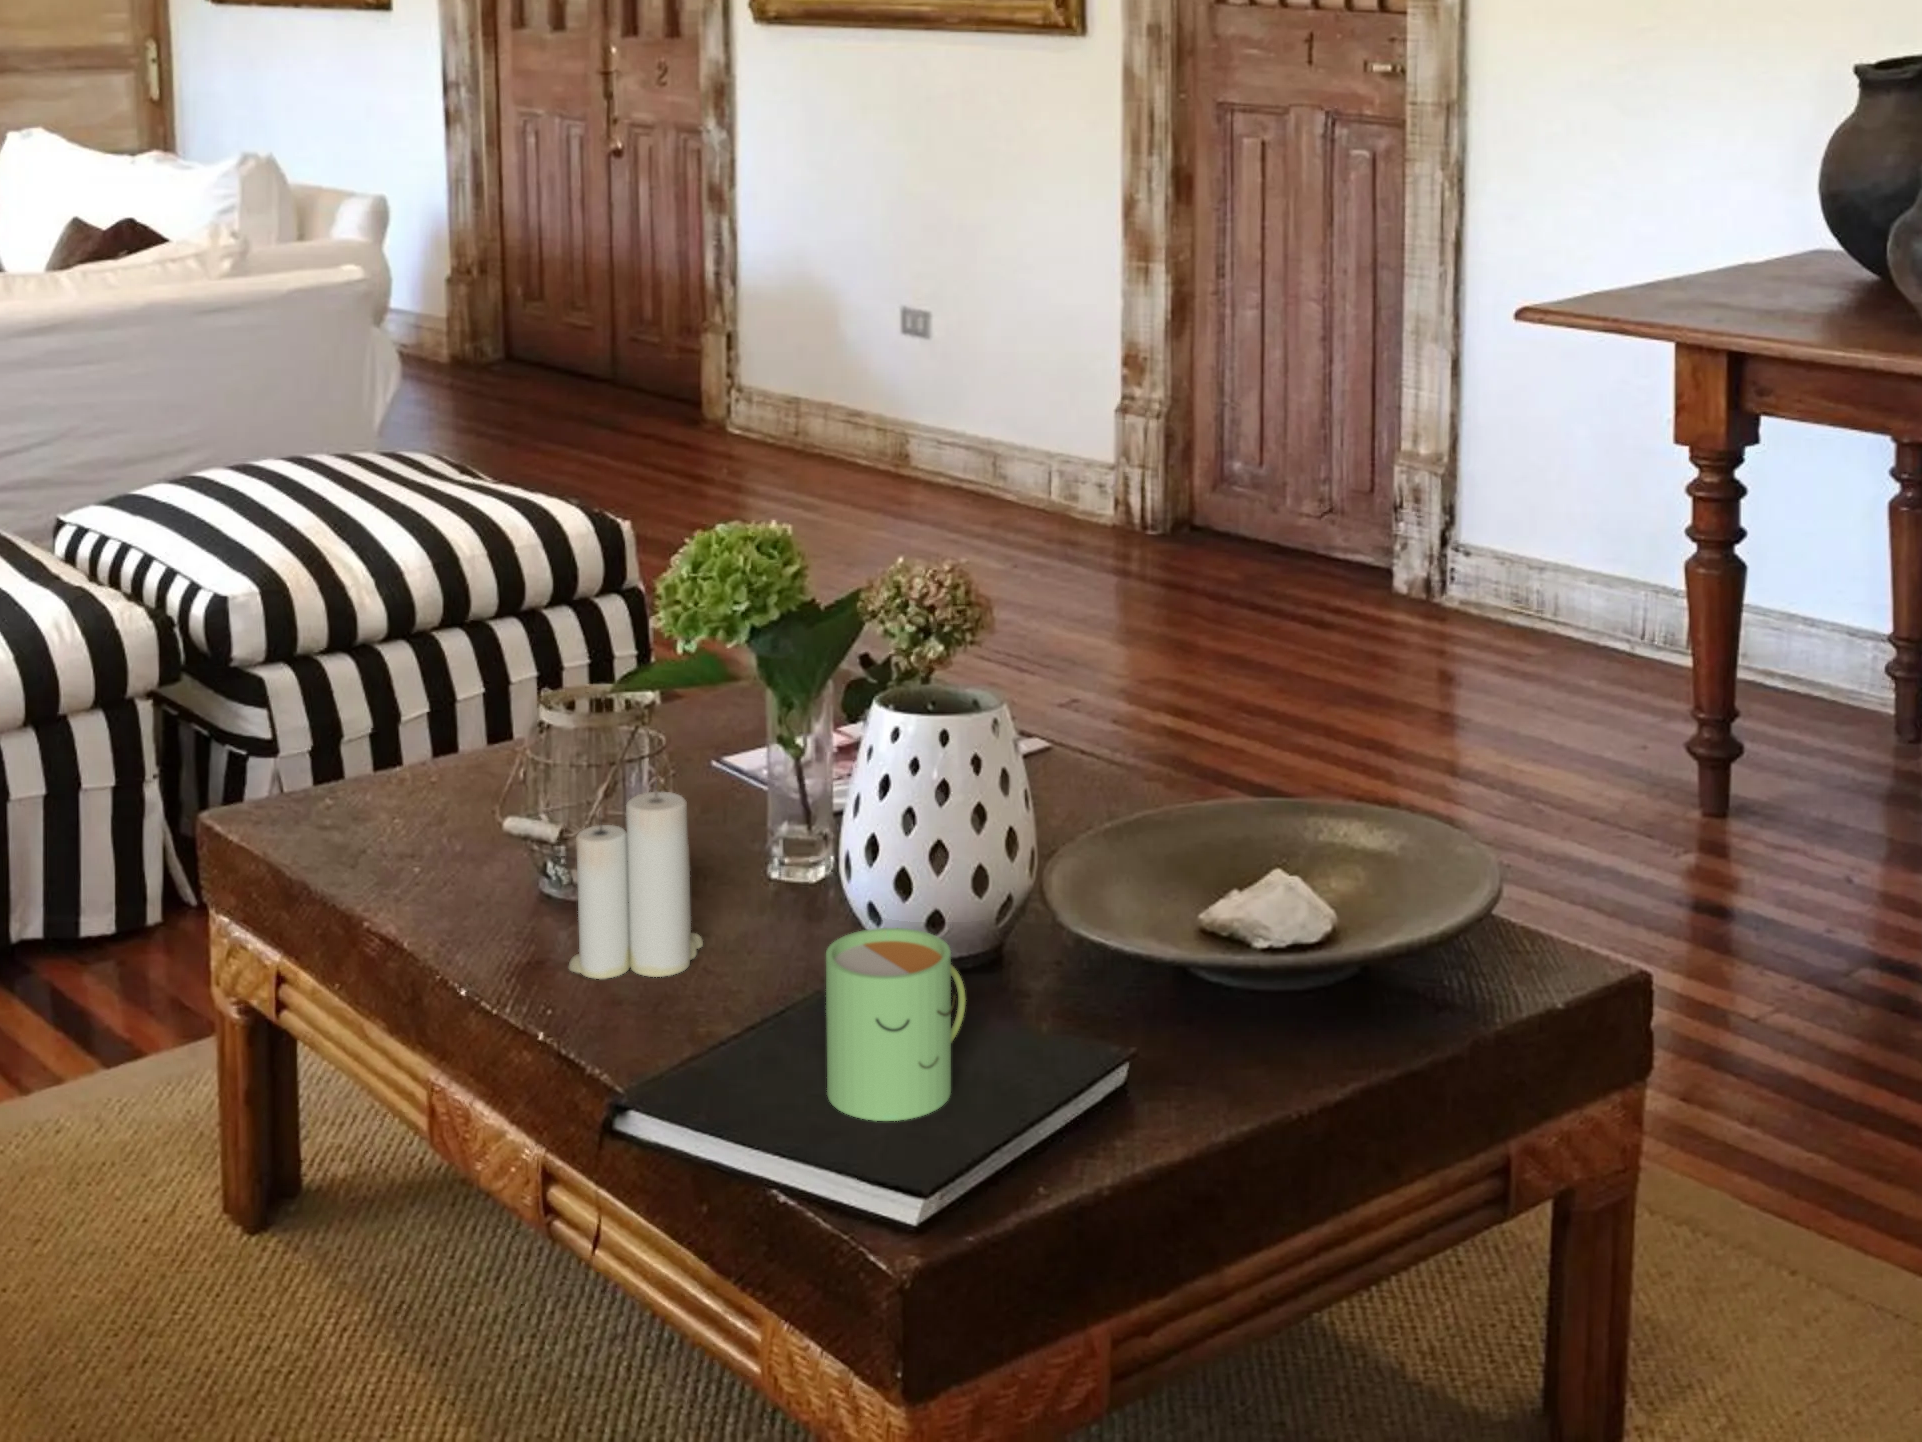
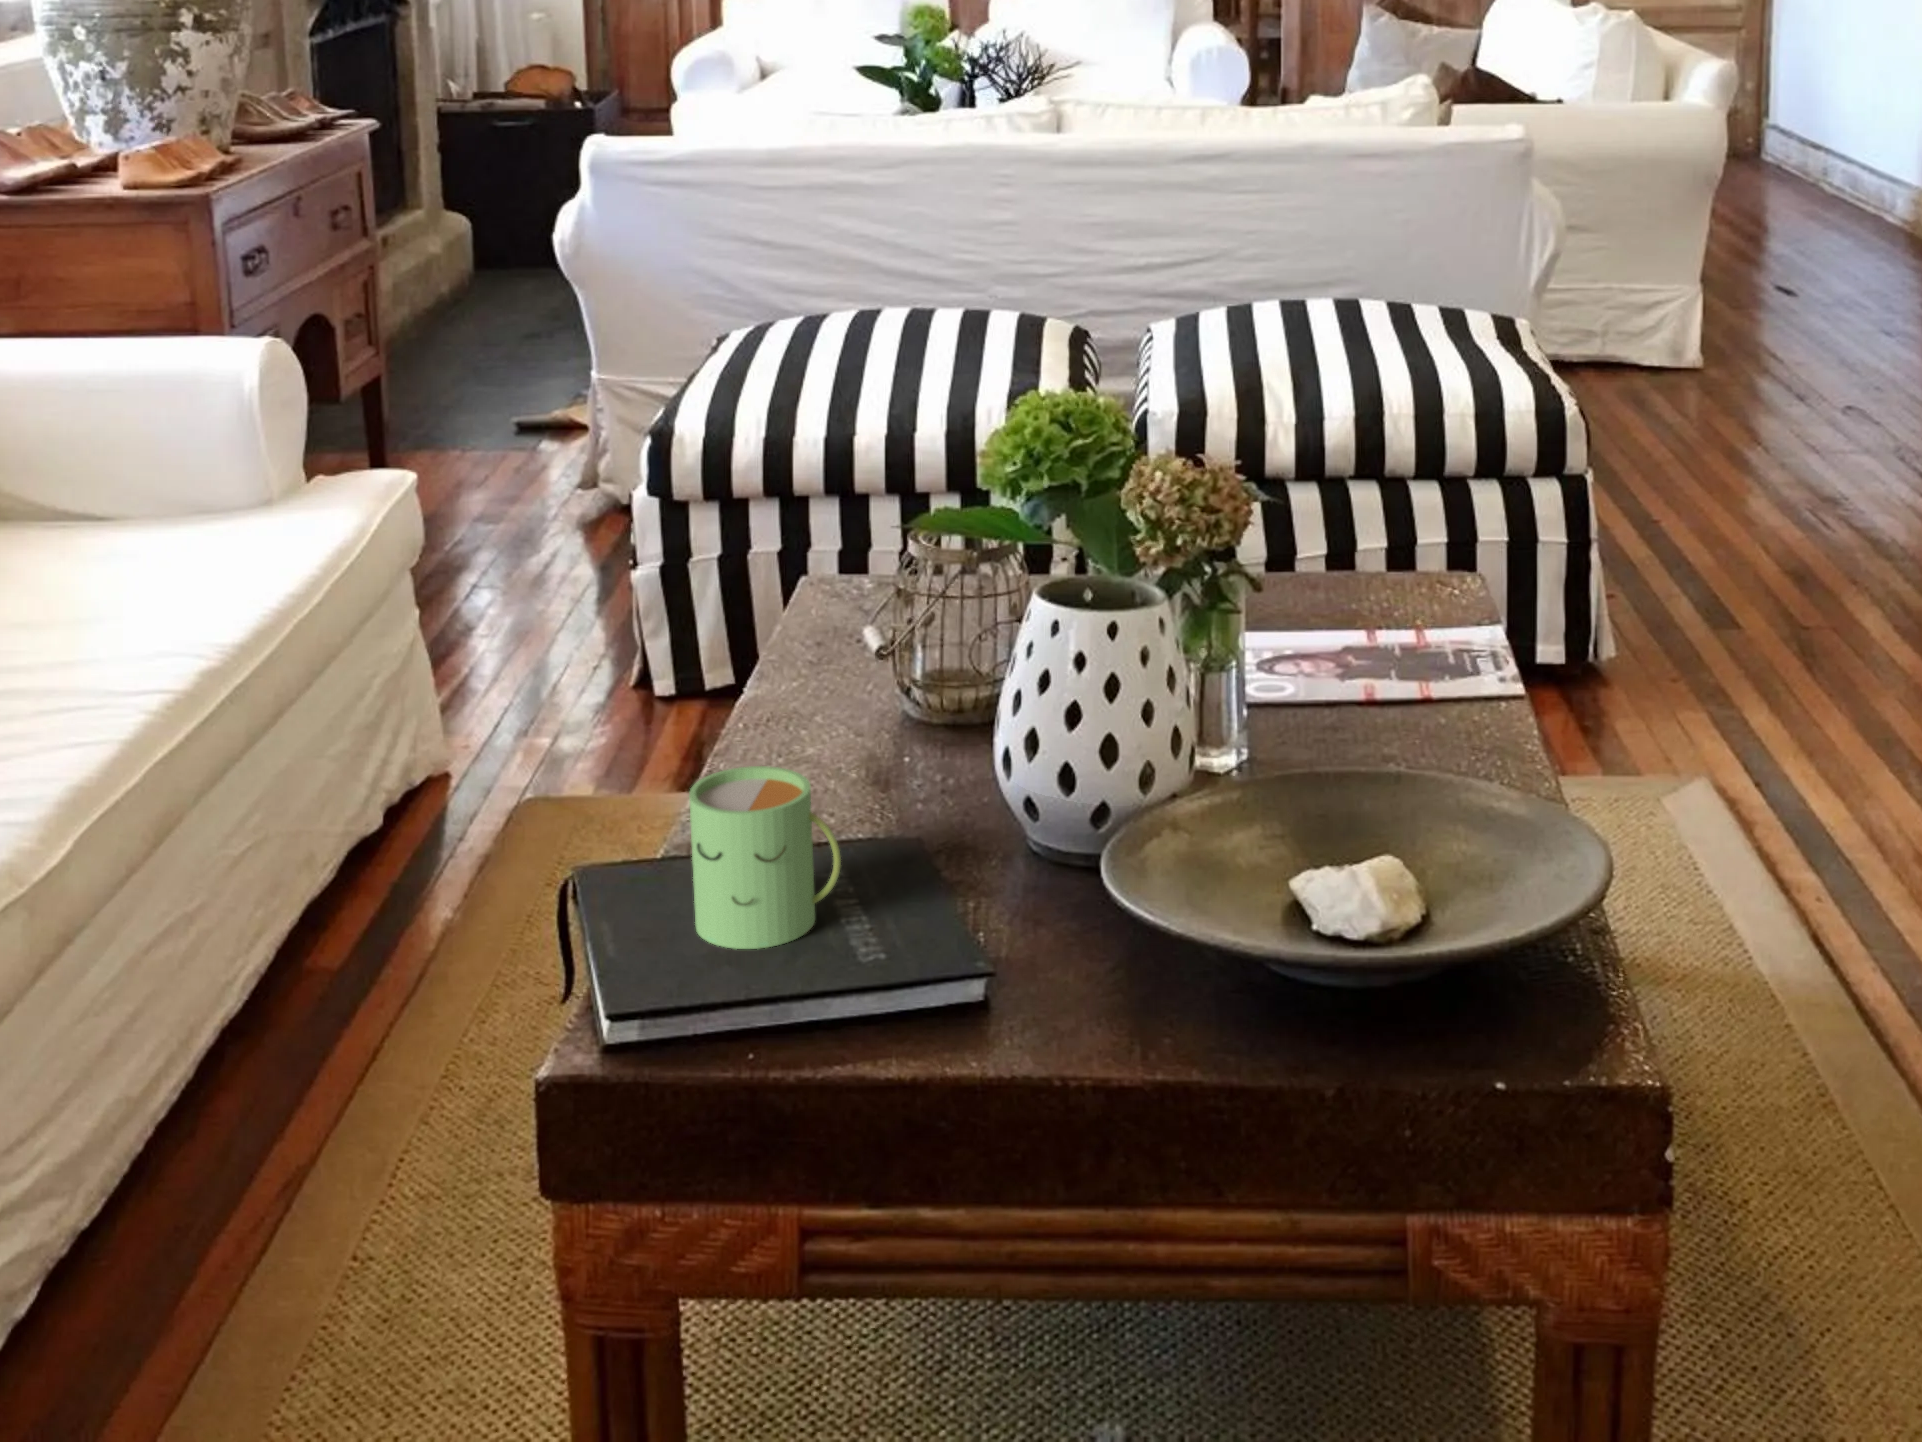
candle: present [569,790,703,979] -> none [759,599,886,782]

